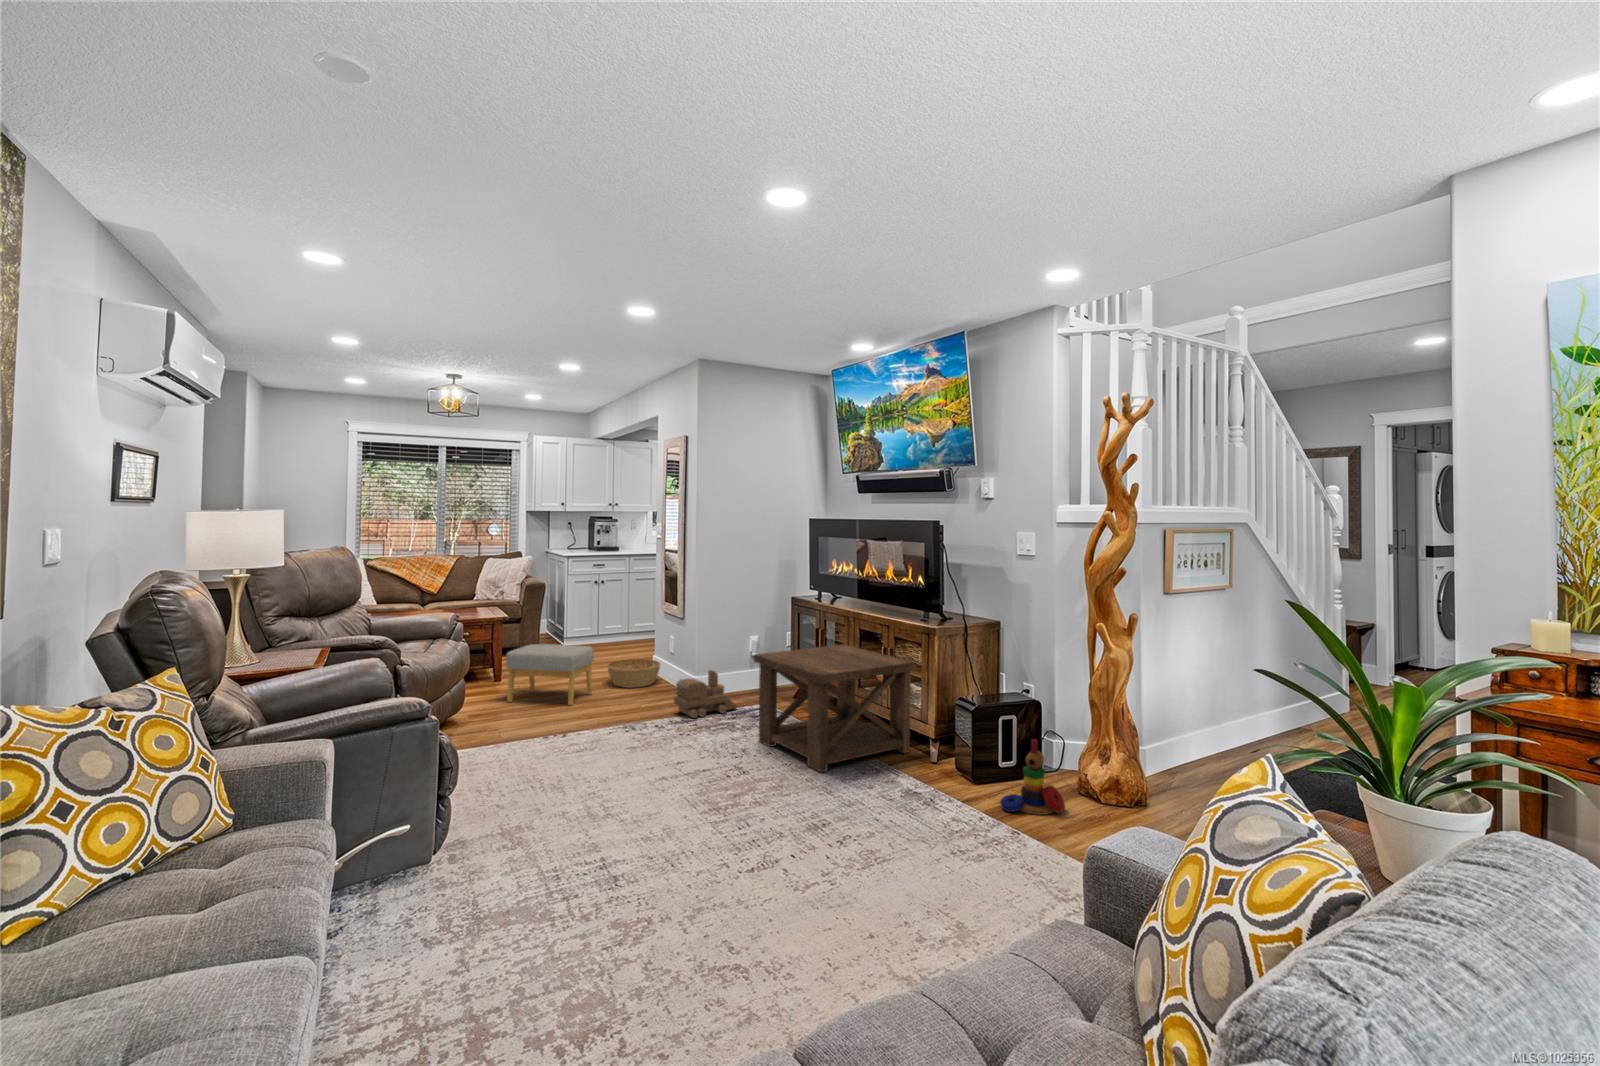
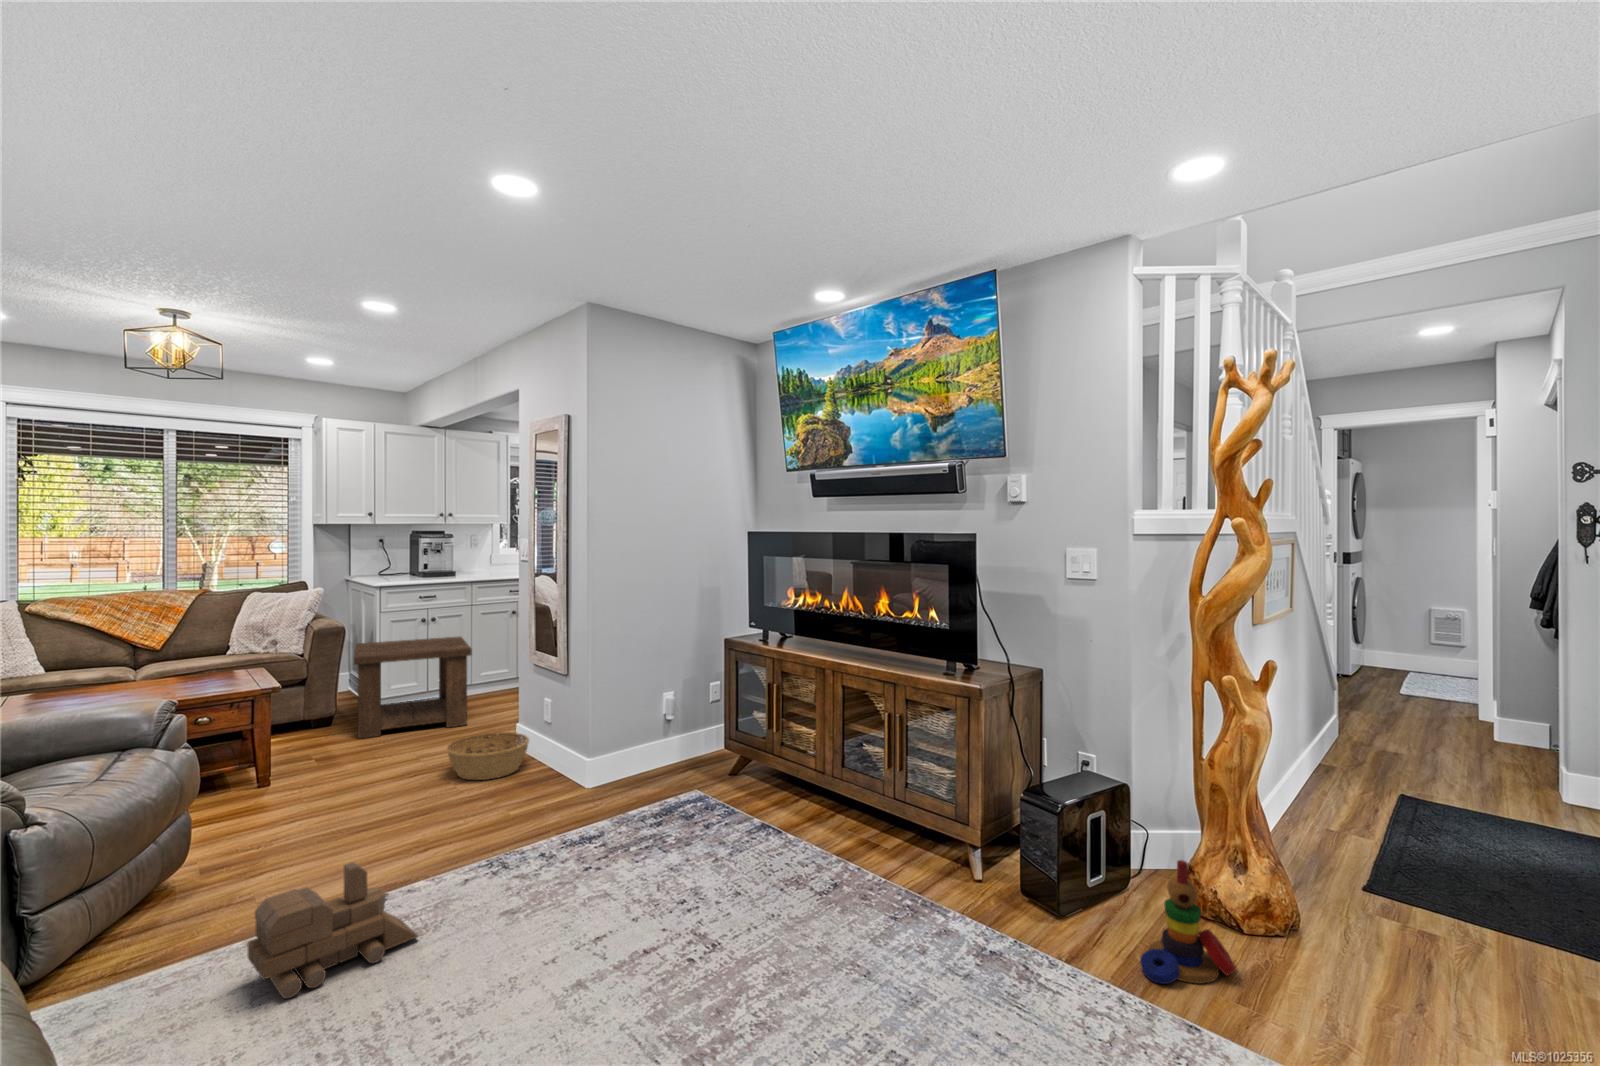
footstool: present [506,644,594,705] -> none [275,726,428,829]
side table: present [754,645,917,772] -> present [354,637,472,739]
toy train: present [674,670,737,718] -> present [247,862,418,998]

